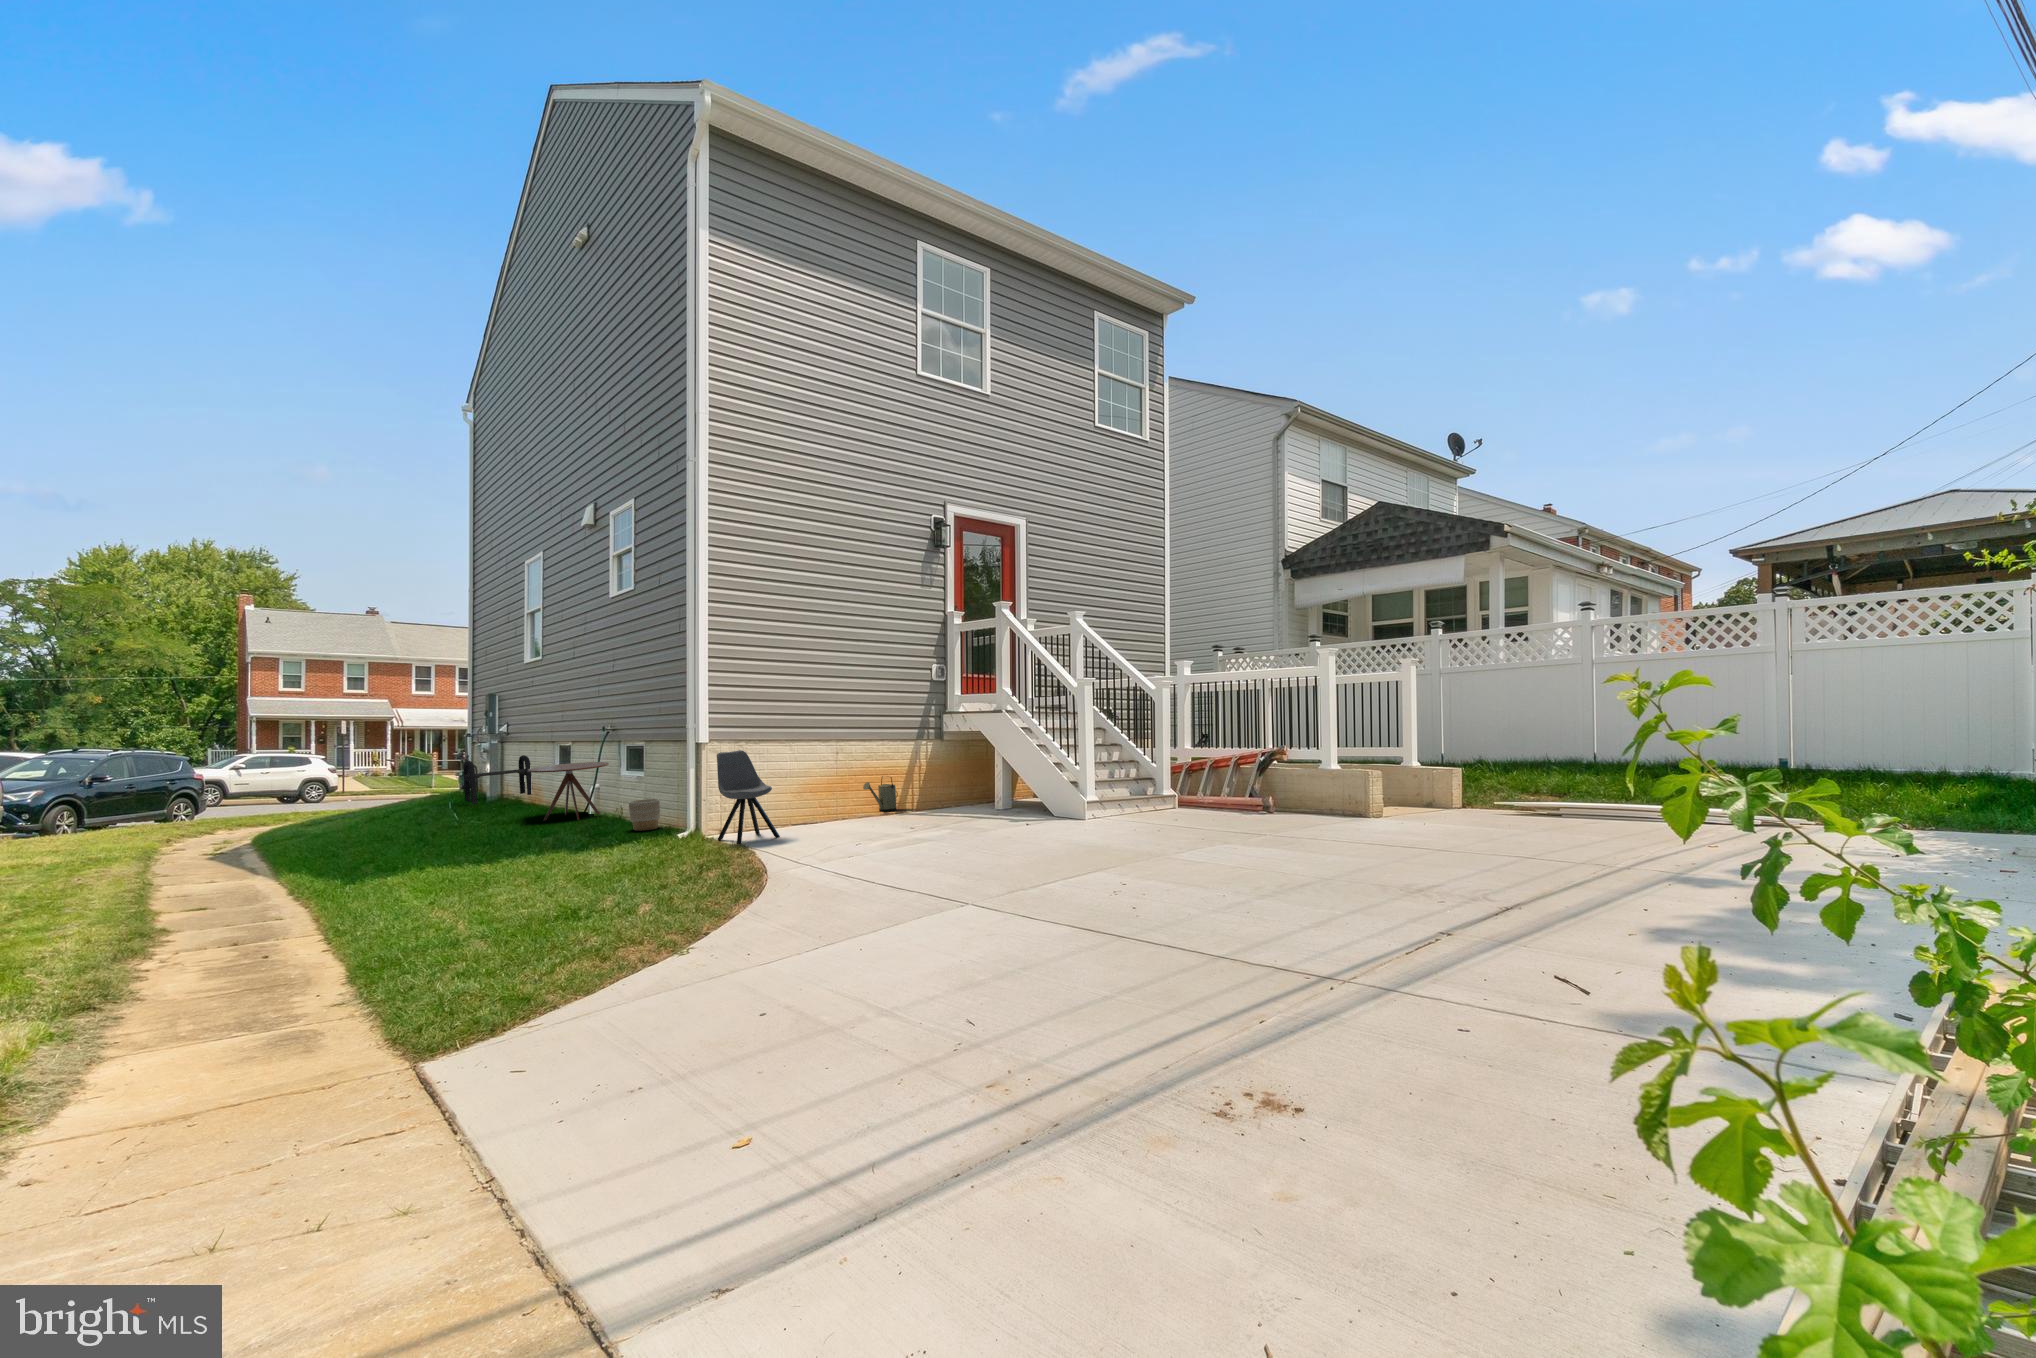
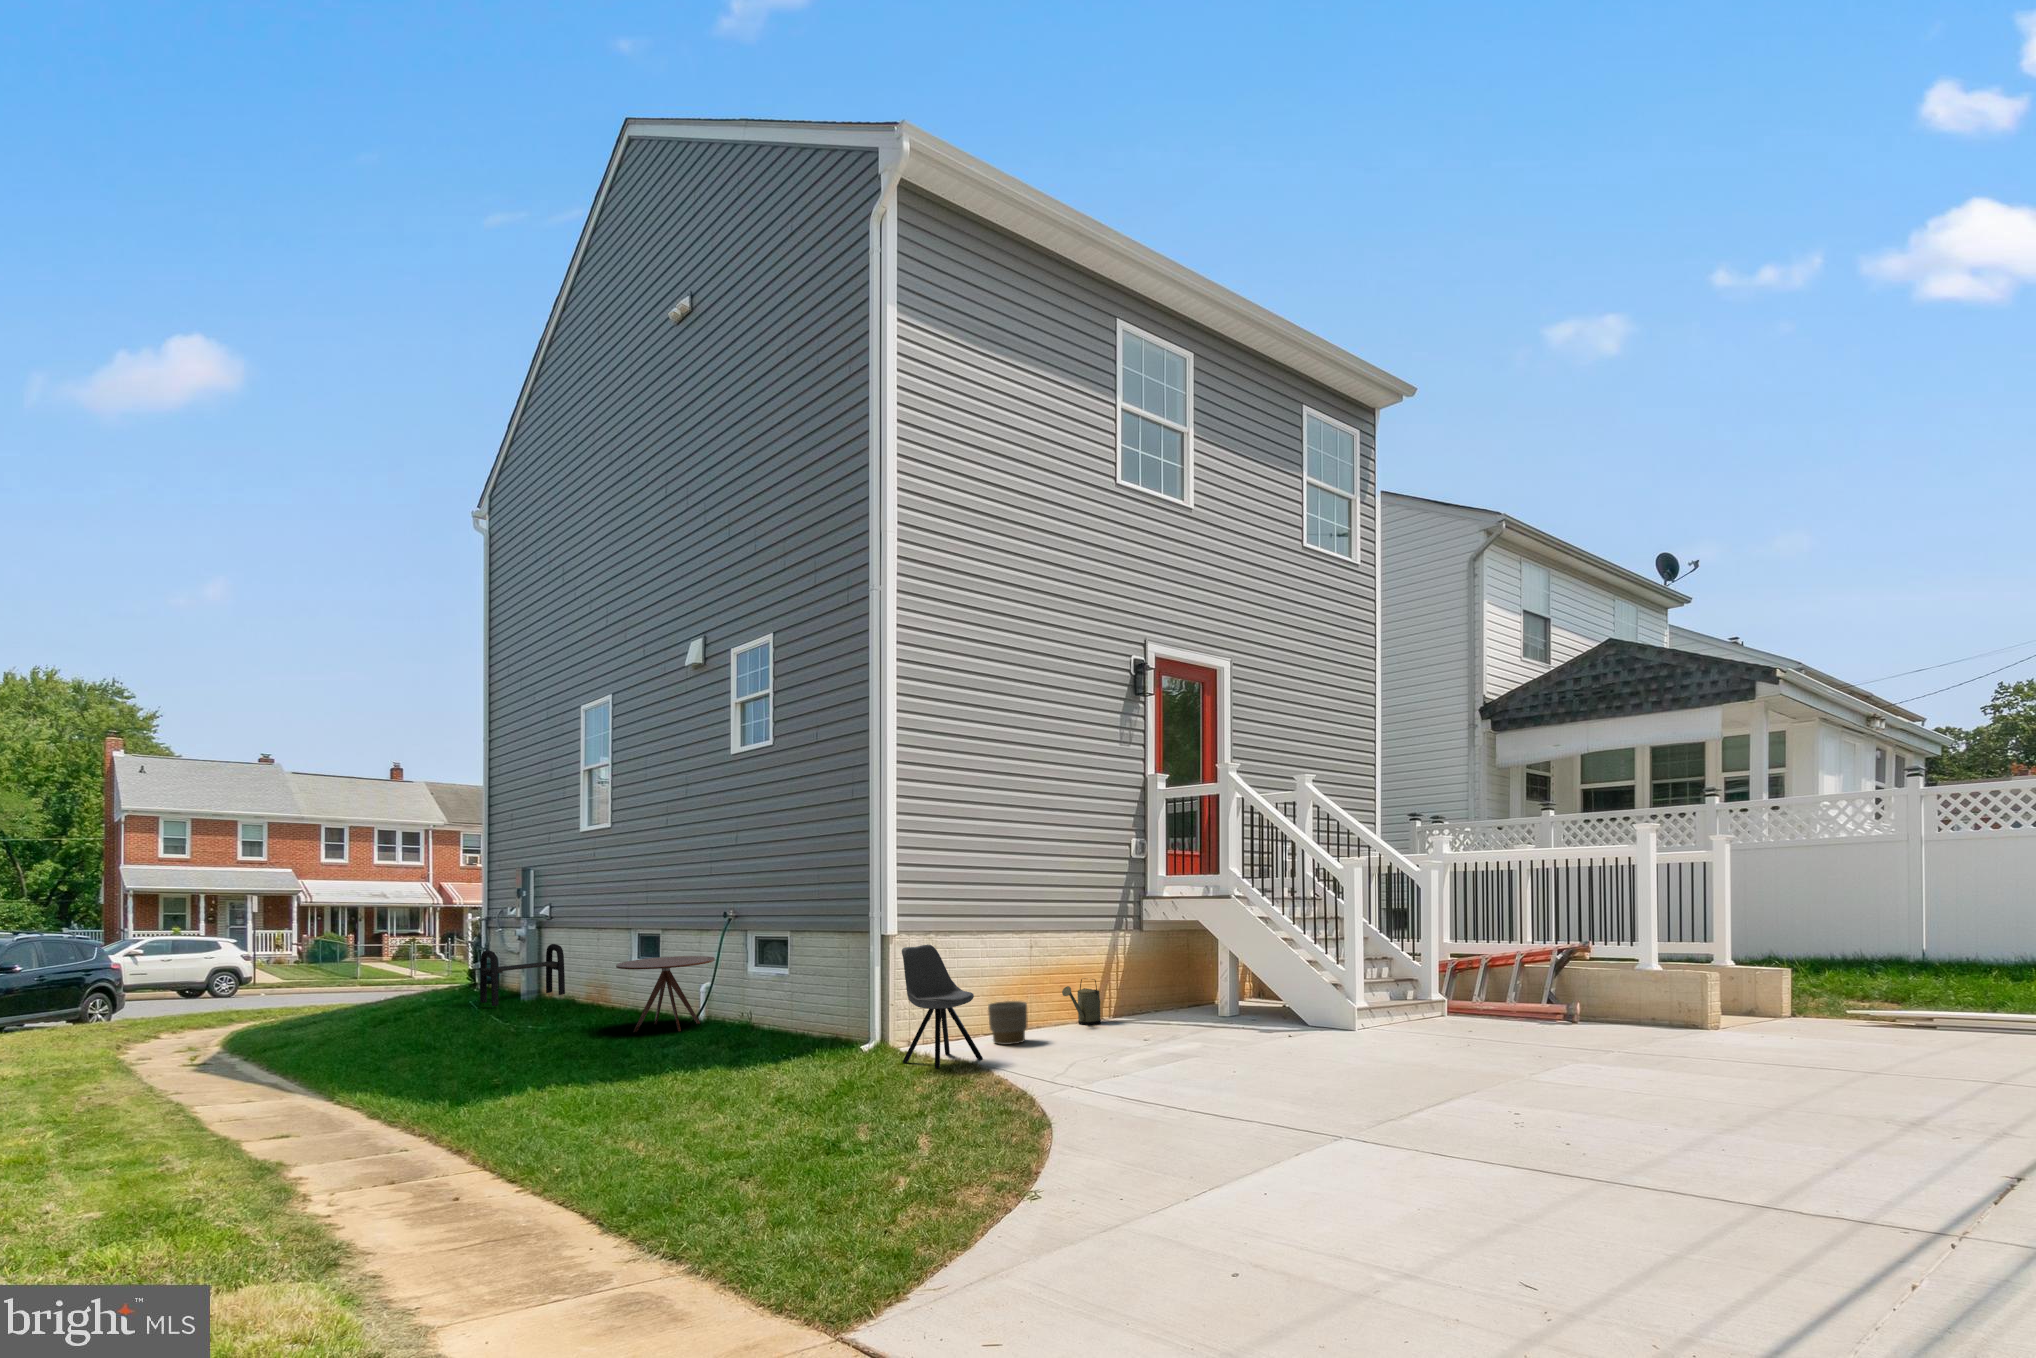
planter: present [629,799,660,831] -> present [988,1001,1028,1045]

